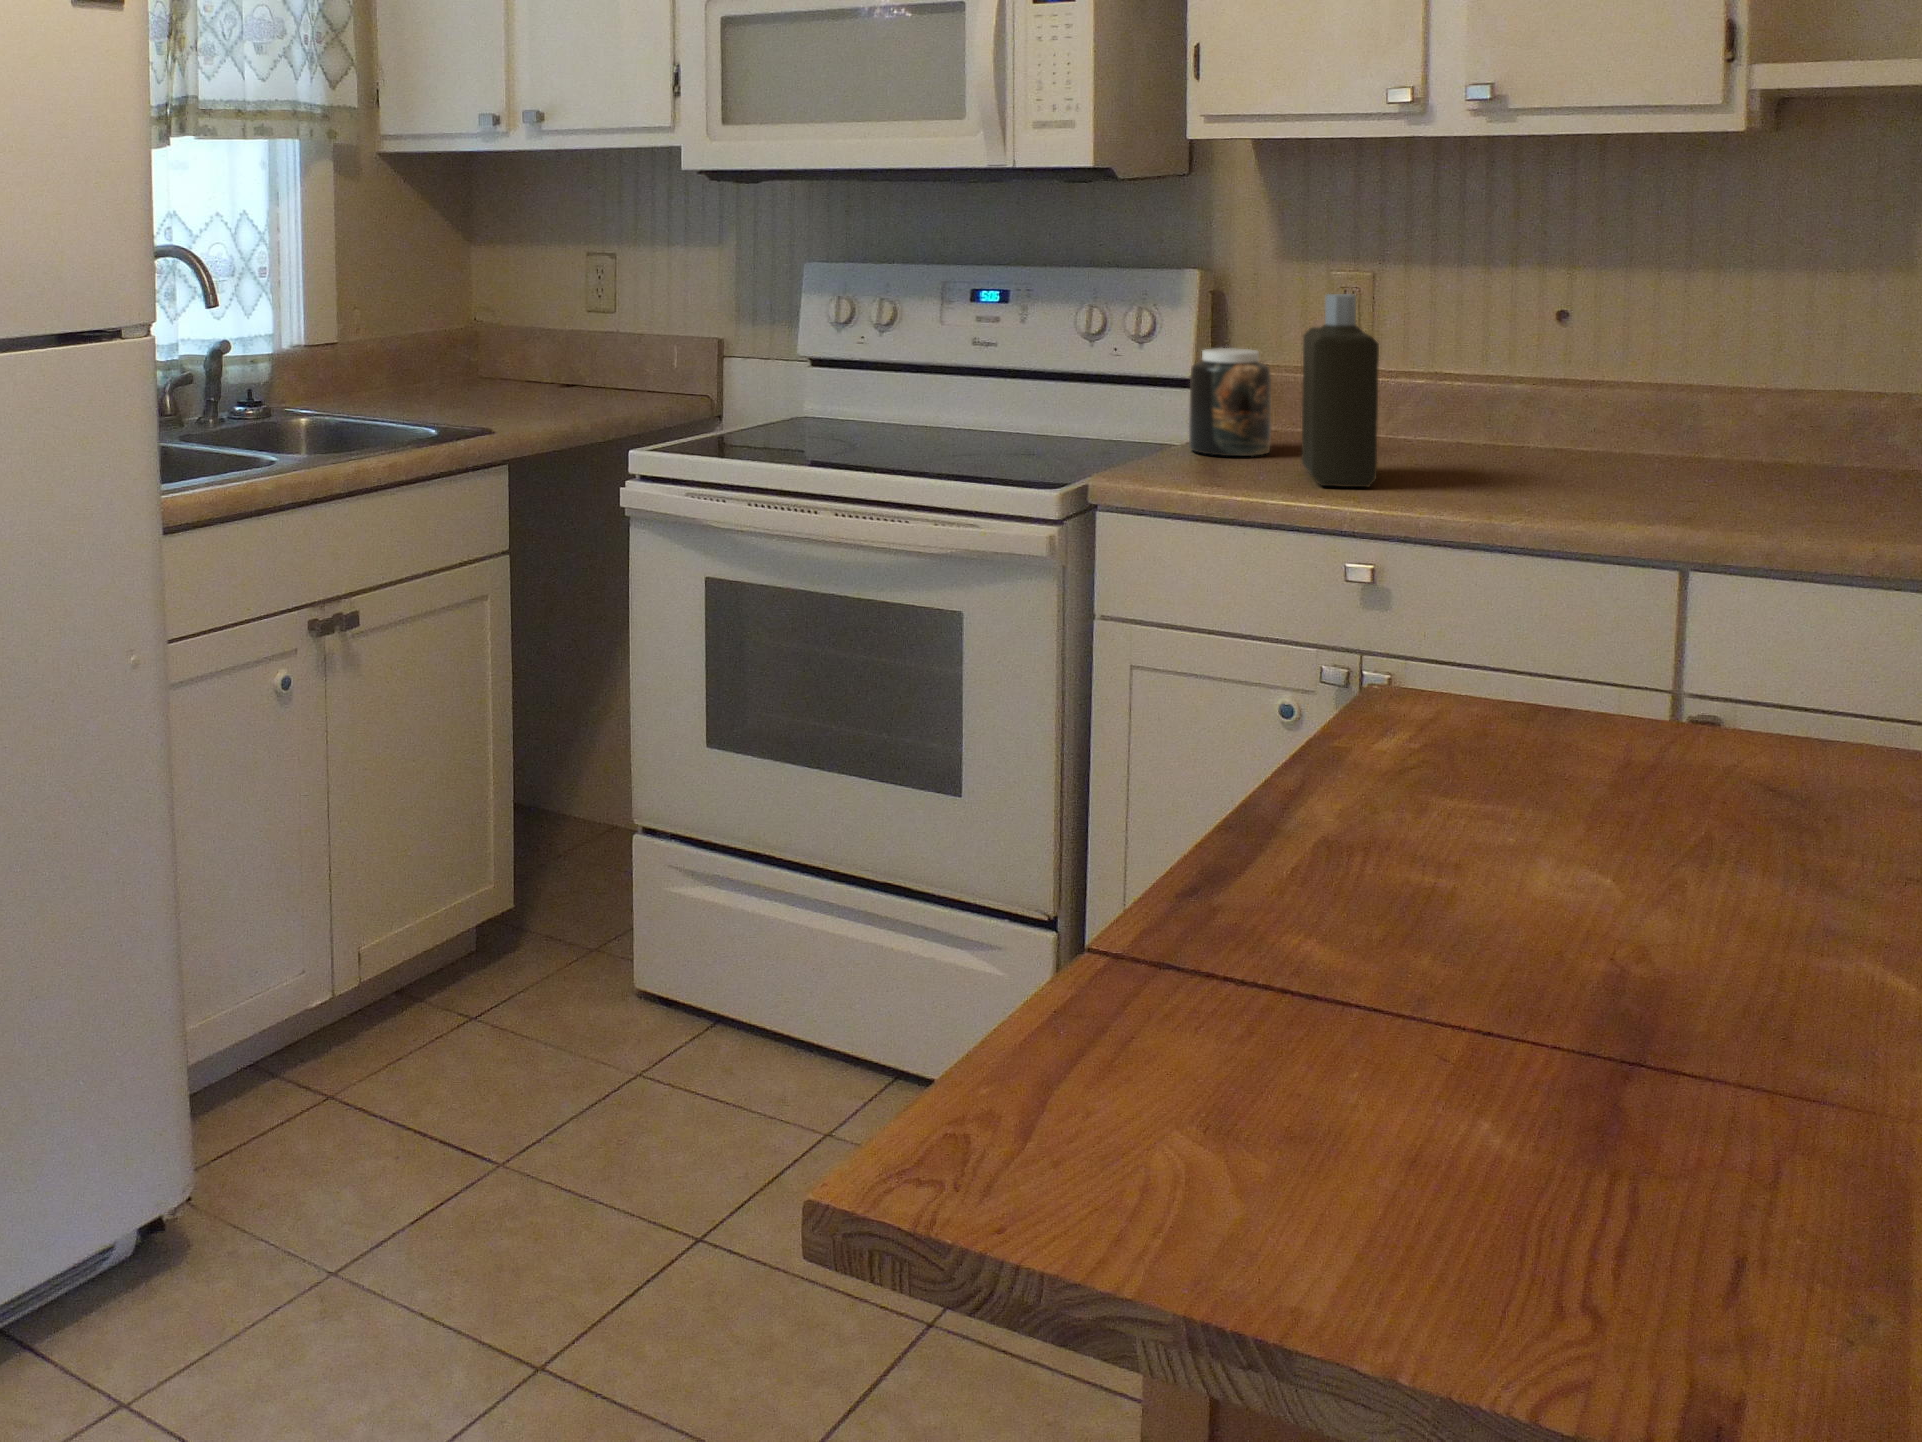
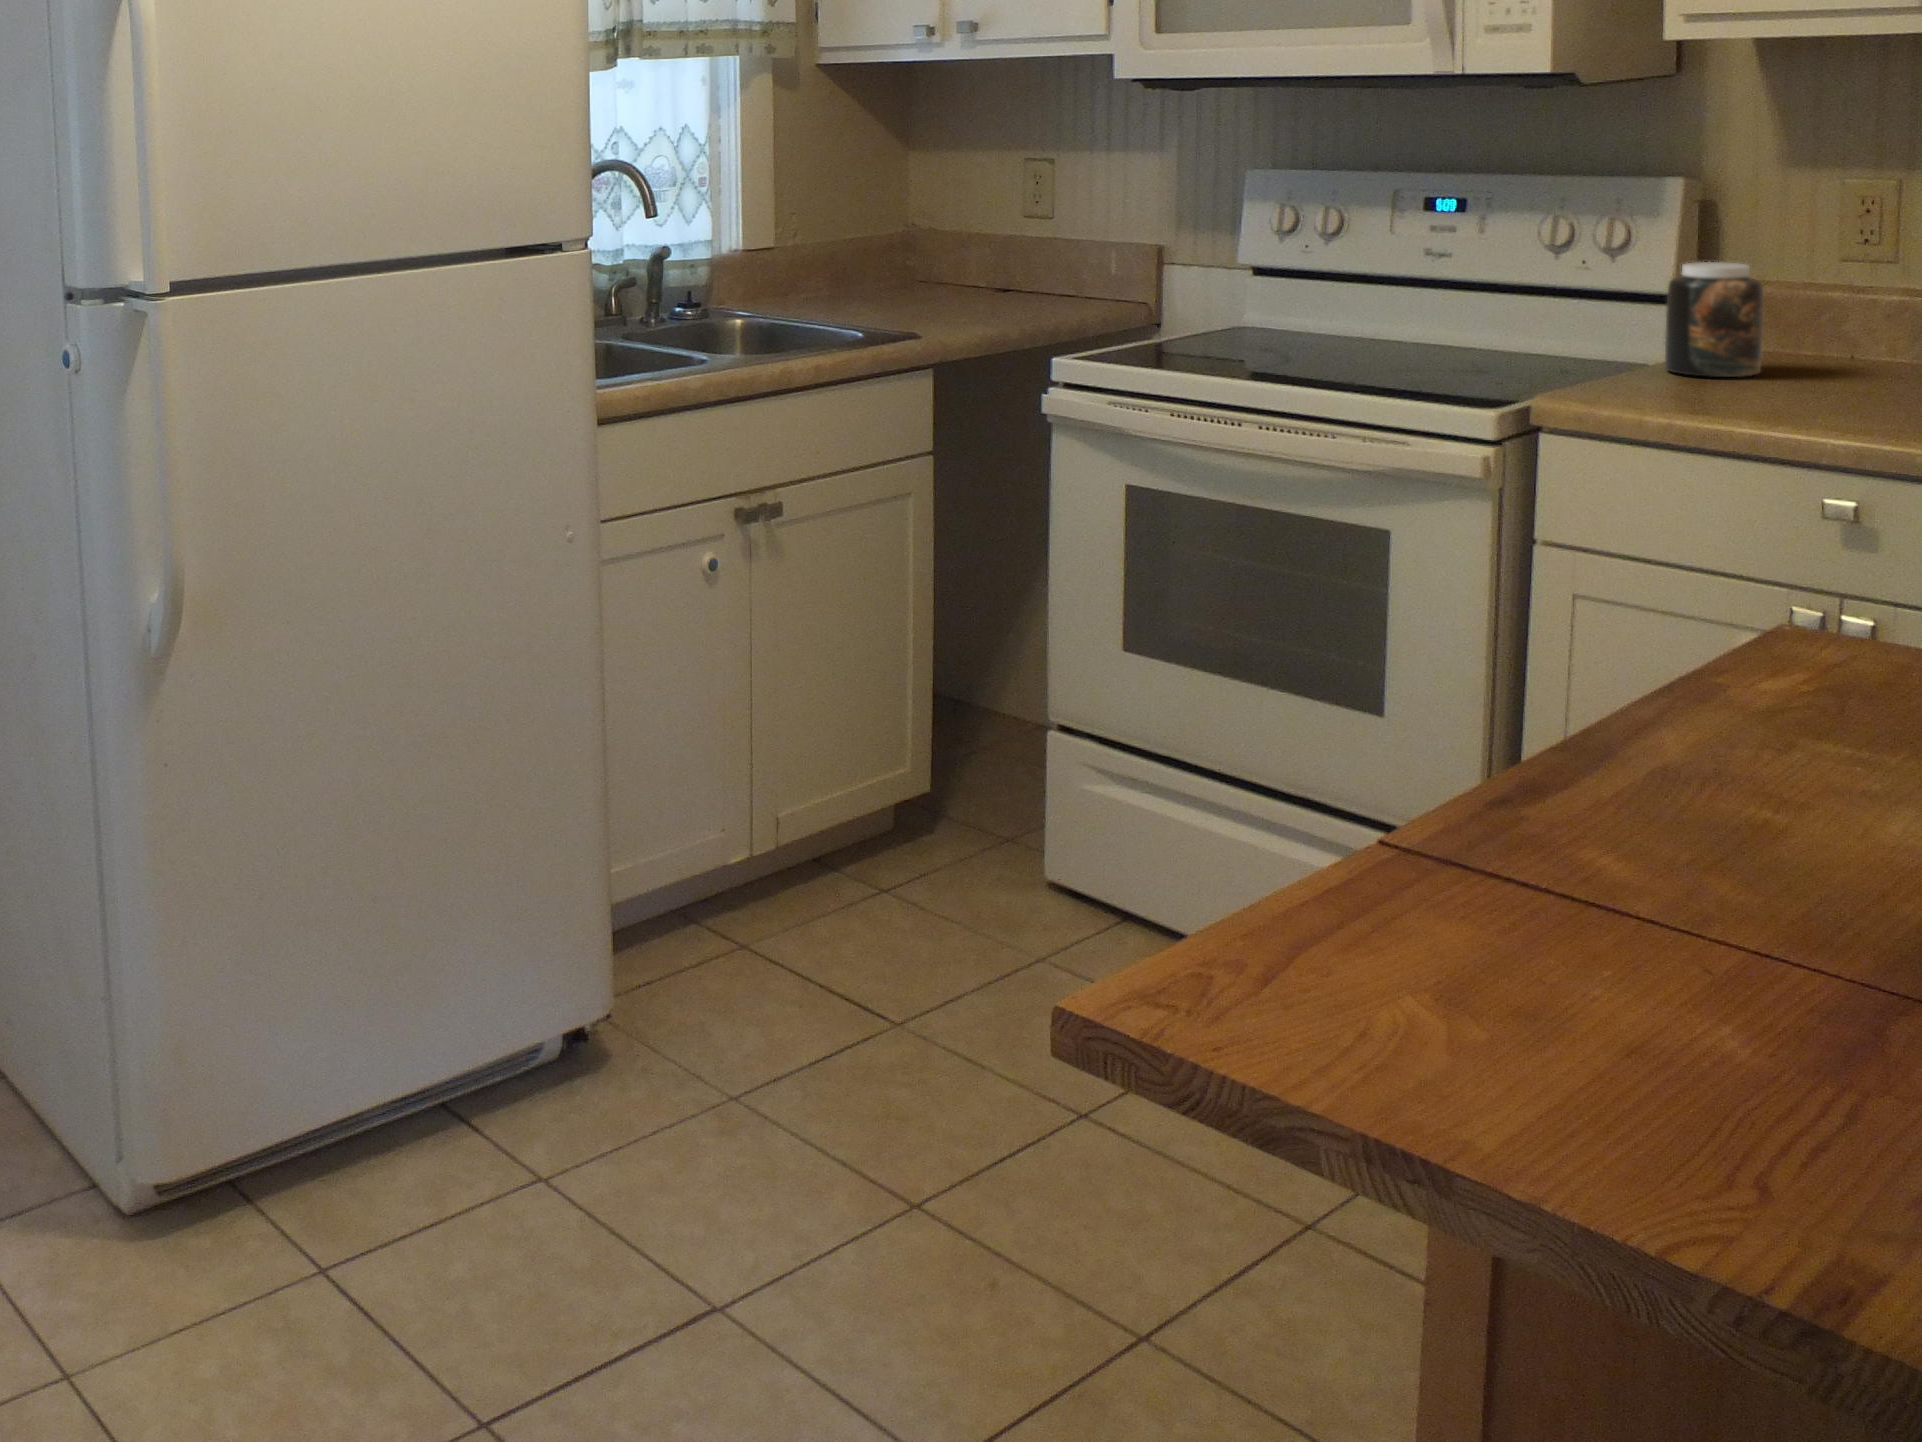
bottle: present [1302,294,1379,487] -> none [1786,206,1871,413]

